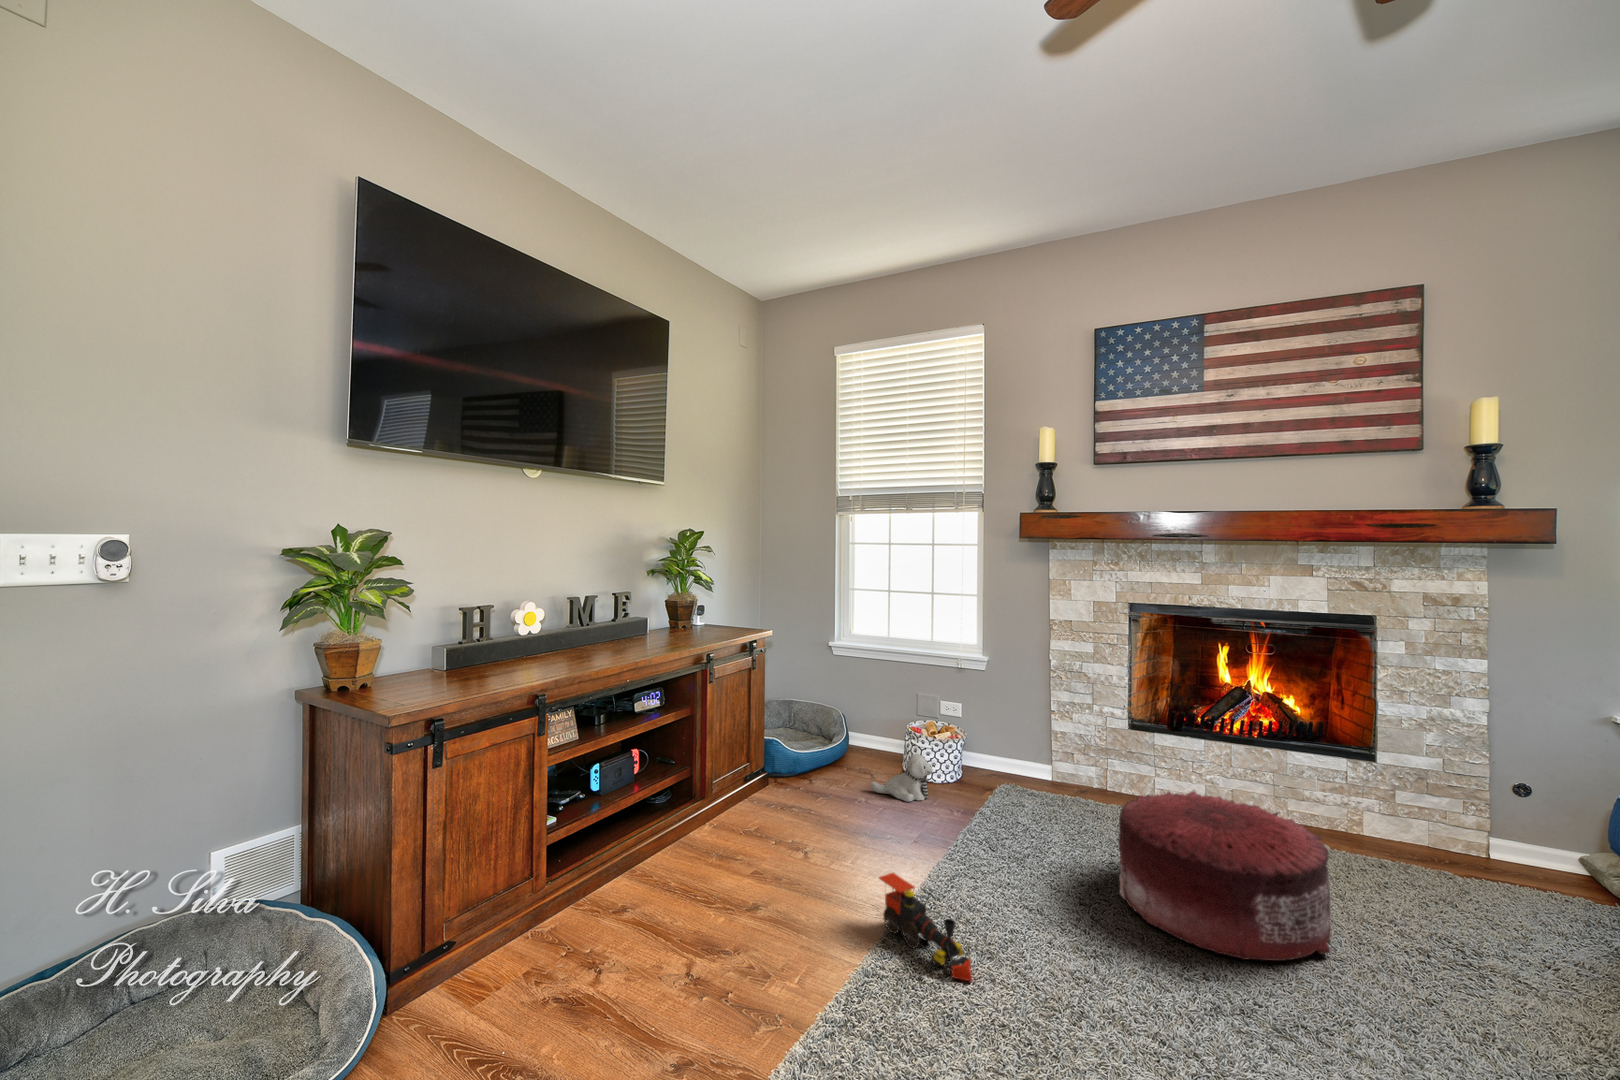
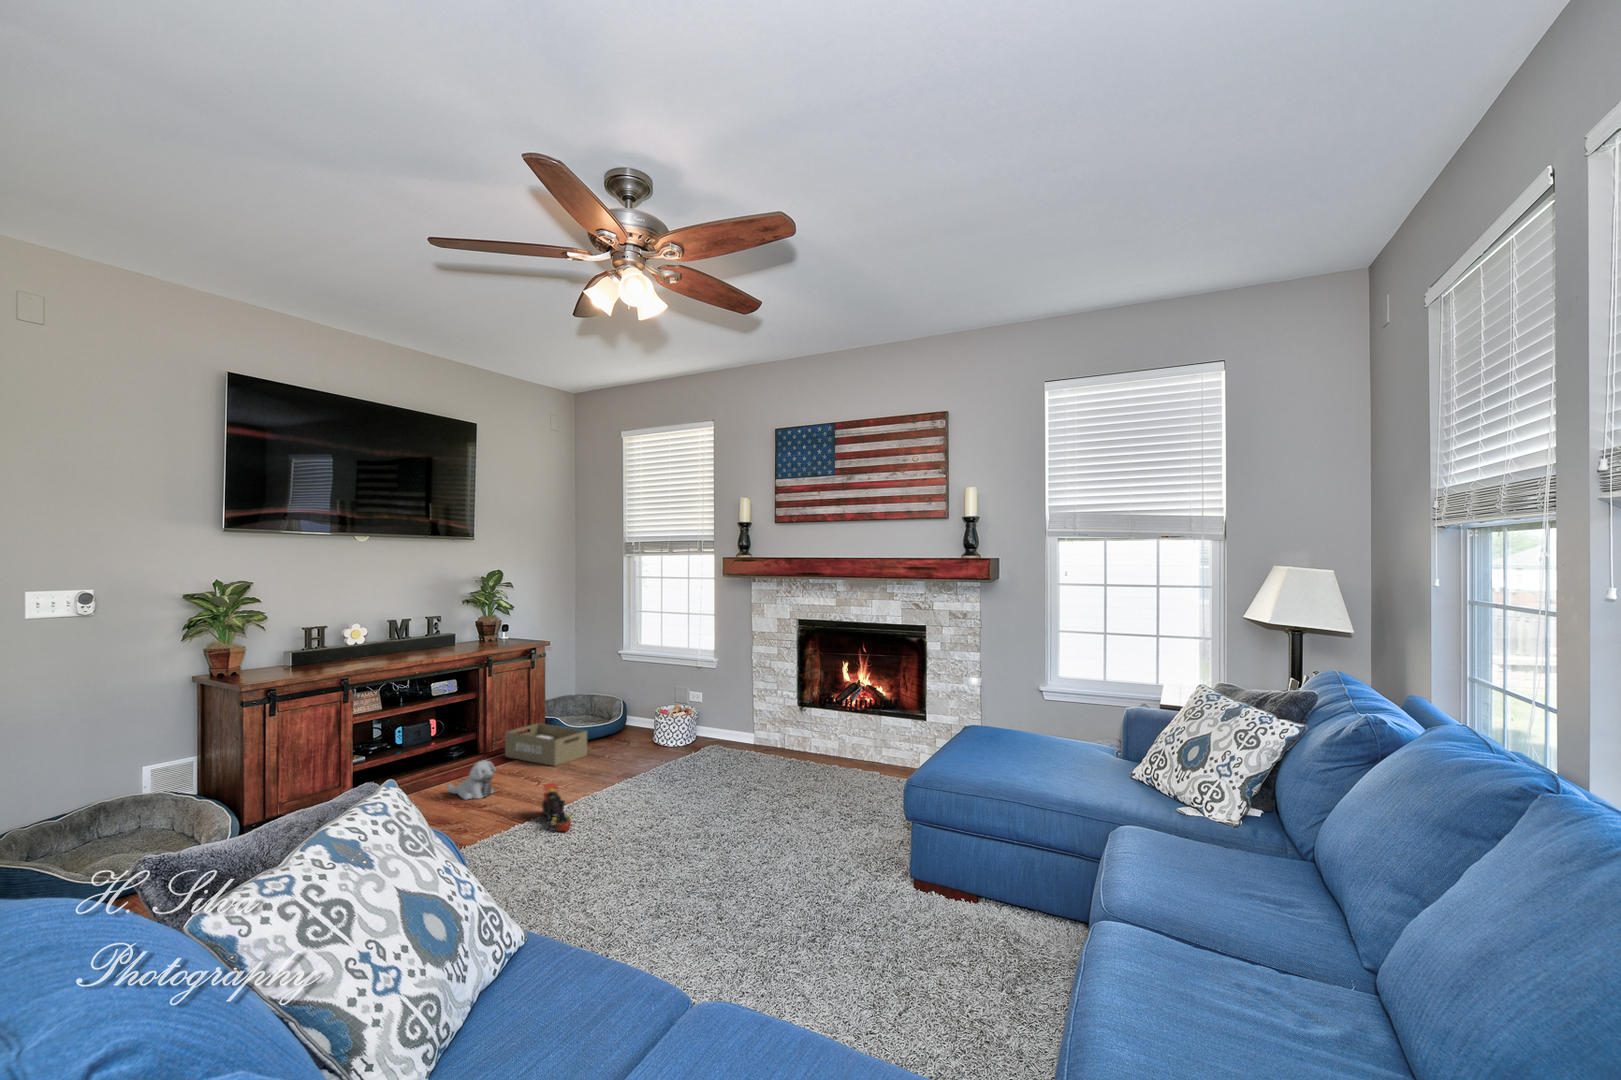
storage box: none [723,746,840,818] -> present [505,723,587,766]
plush toy: present [871,754,933,802] -> present [447,760,496,800]
pouf: present [1118,791,1331,961] -> none [697,737,809,822]

